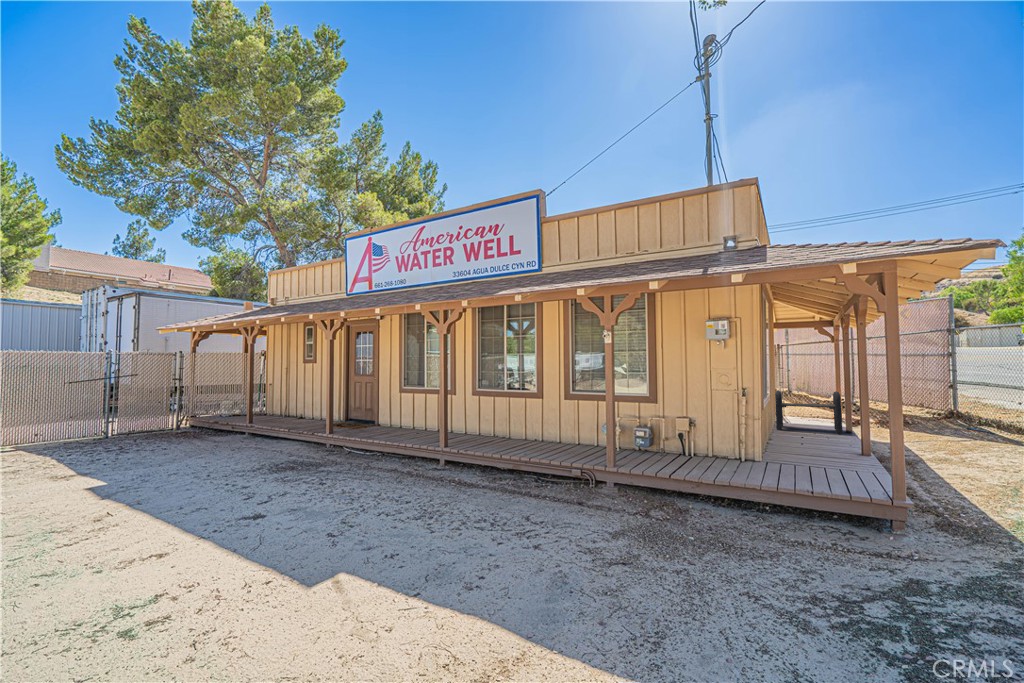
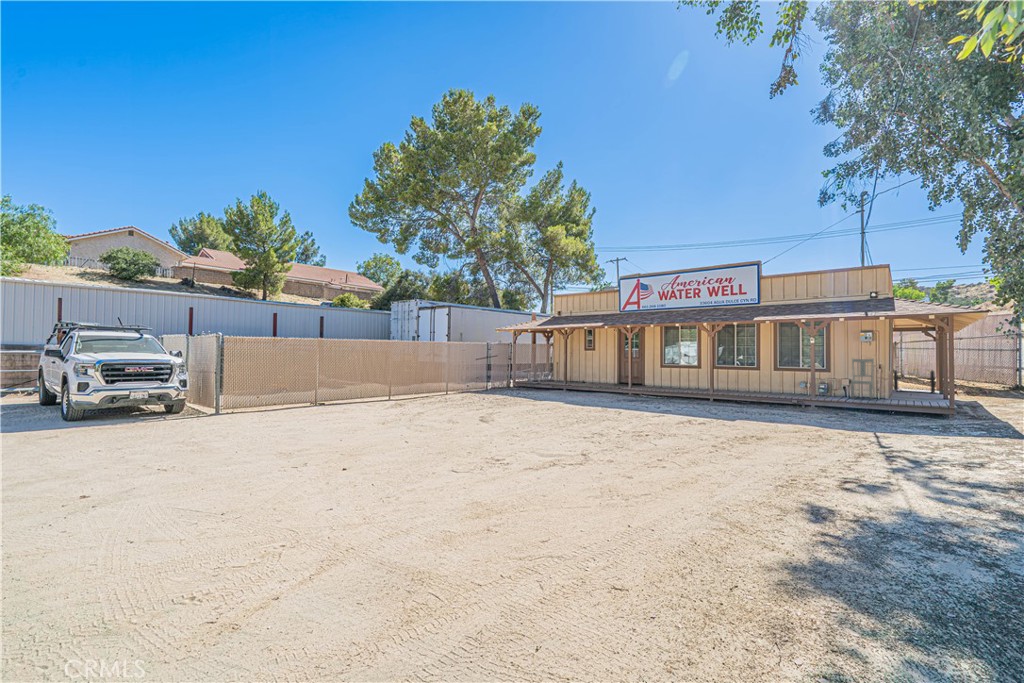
chair: none [685,375,733,470] -> present [851,358,874,398]

